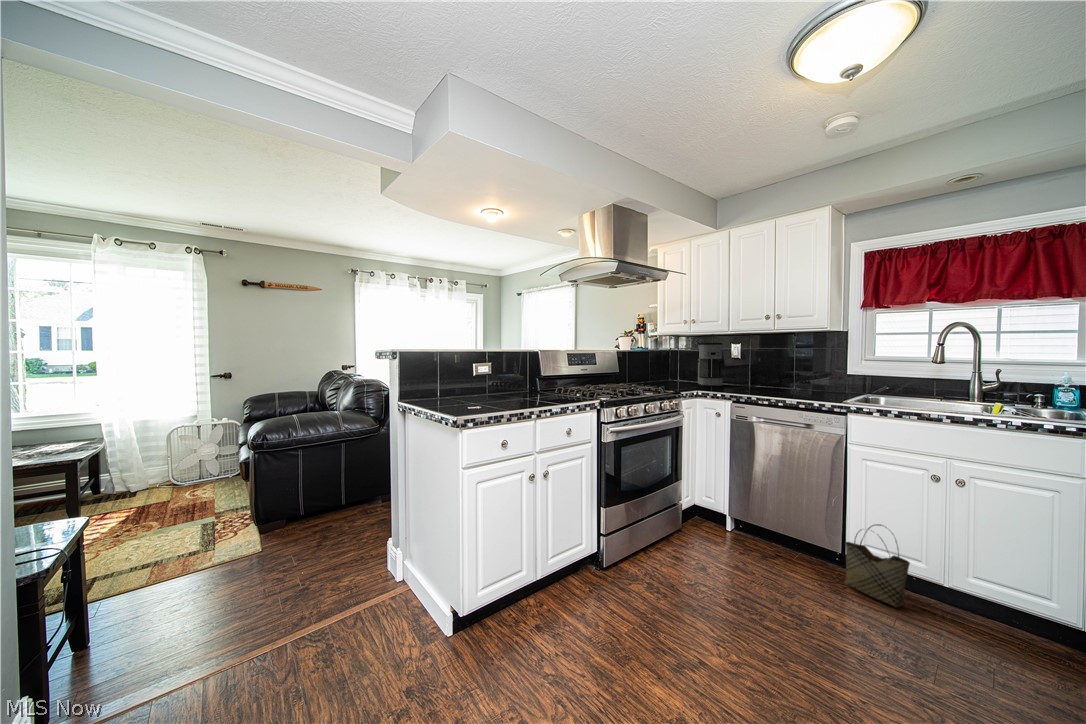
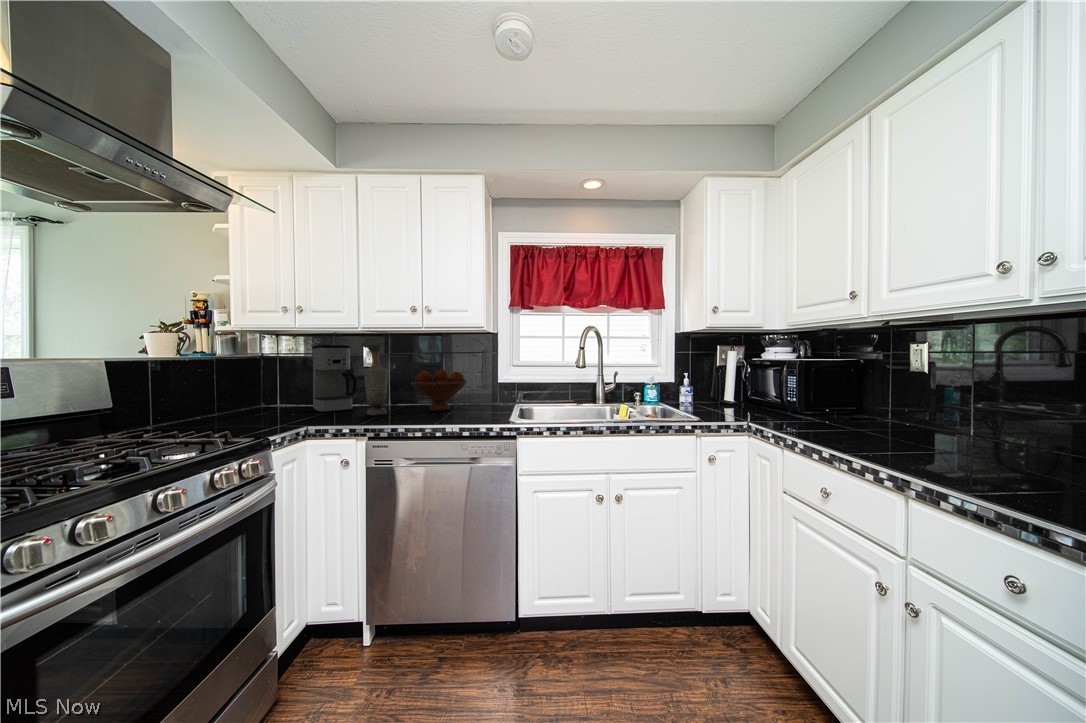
vase: none [730,343,748,390] -> present [363,345,389,415]
fruit bowl: none [765,361,814,392] -> present [411,370,467,411]
woven basket: present [845,524,910,607] -> none [523,573,589,681]

